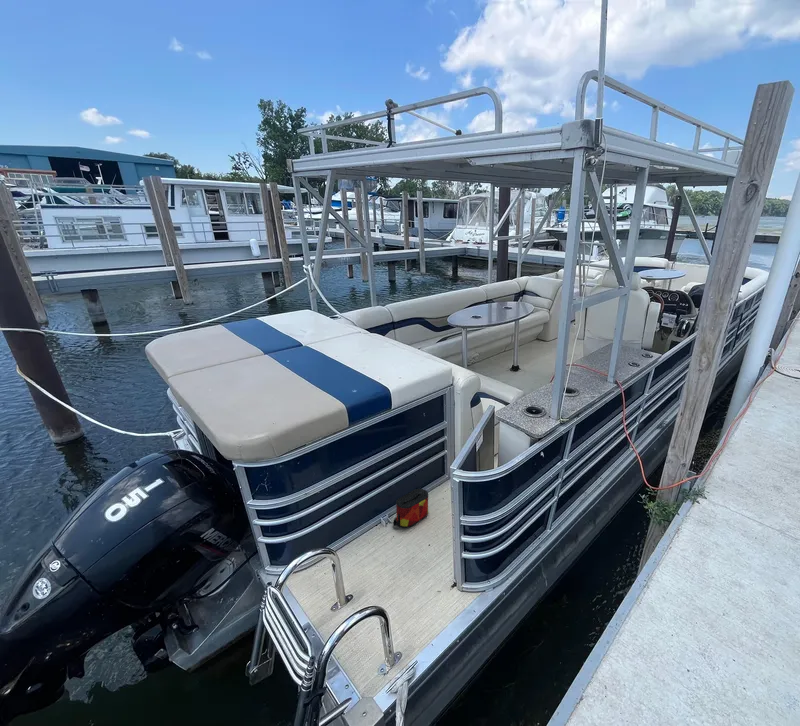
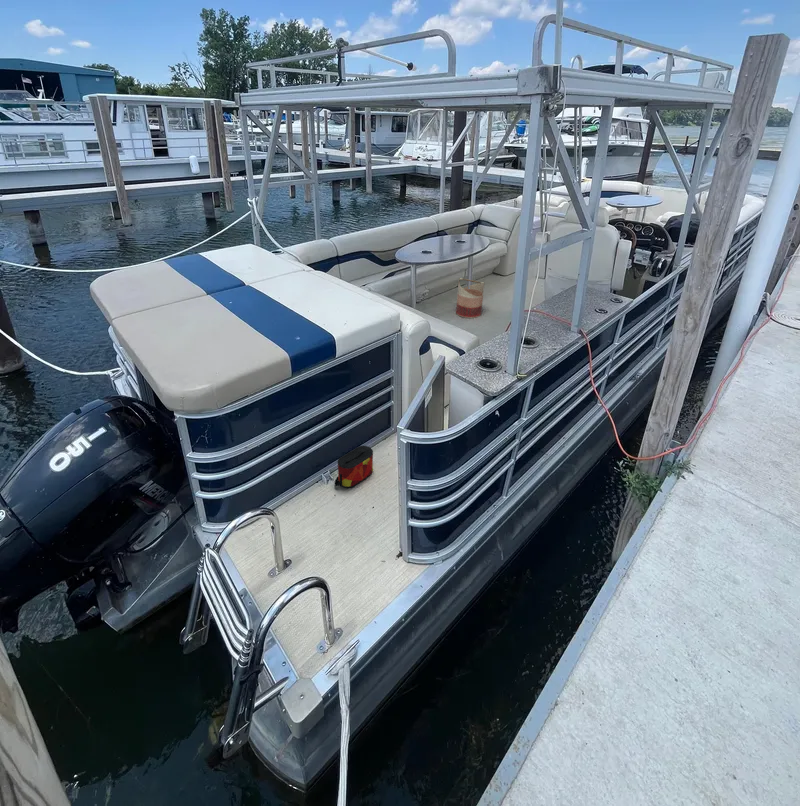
basket: none [504,342,530,378] -> present [456,278,485,318]

